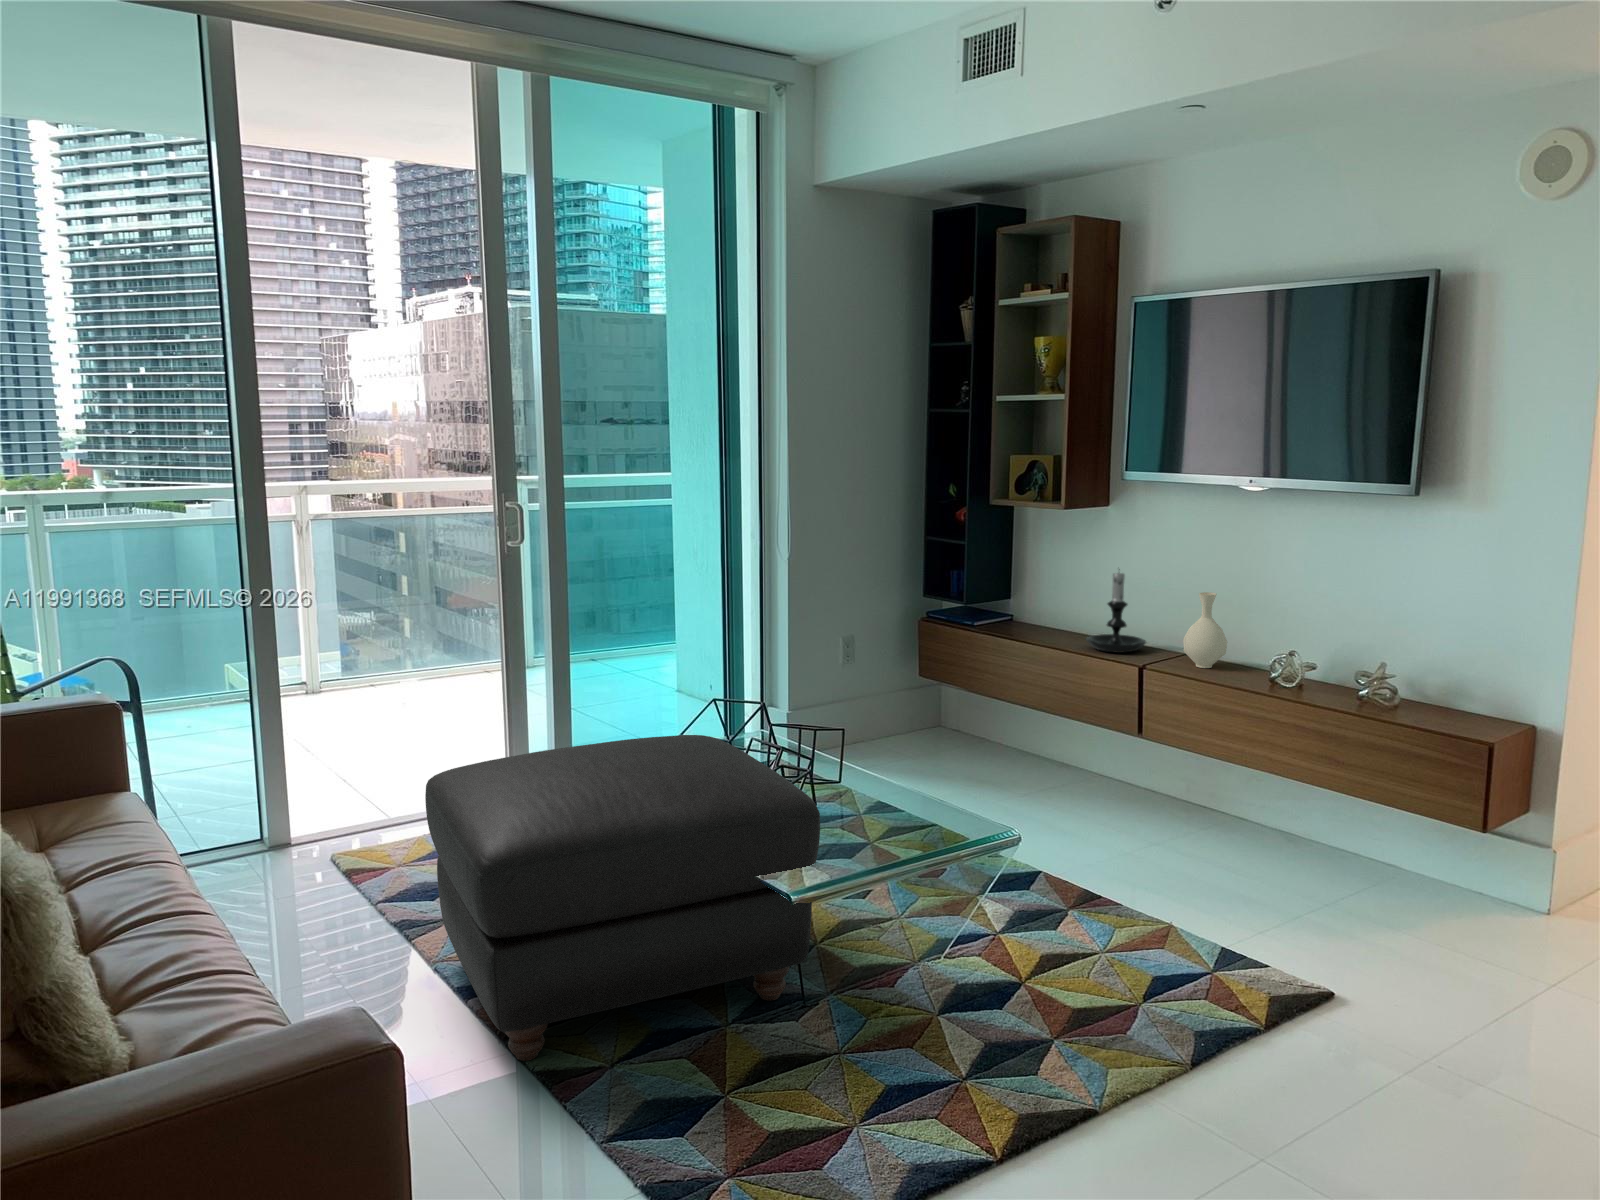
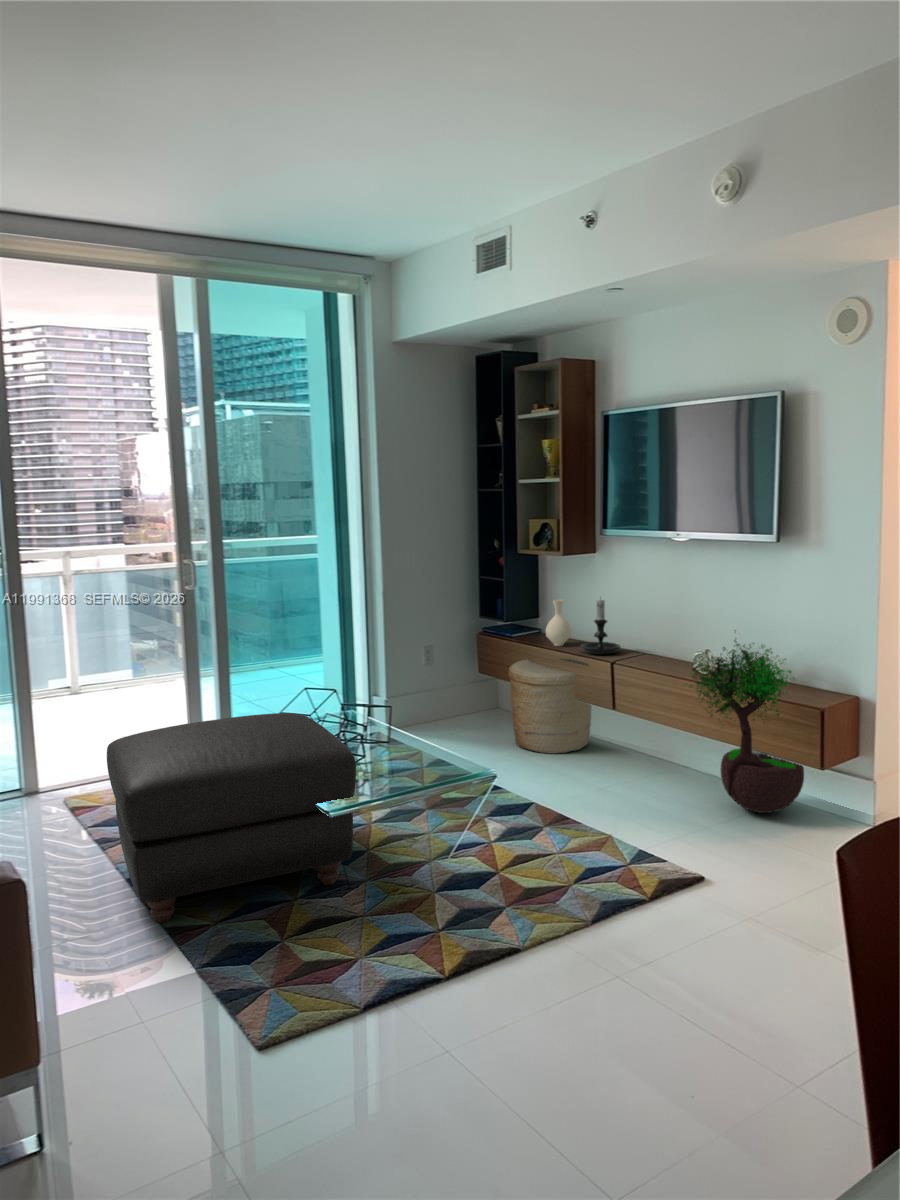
vase: present [1183,592,1227,668] -> present [546,600,571,646]
potted tree: none [1277,622,1458,893] -> present [685,630,804,813]
woven basket: none [976,656,1100,795] -> present [508,659,591,753]

